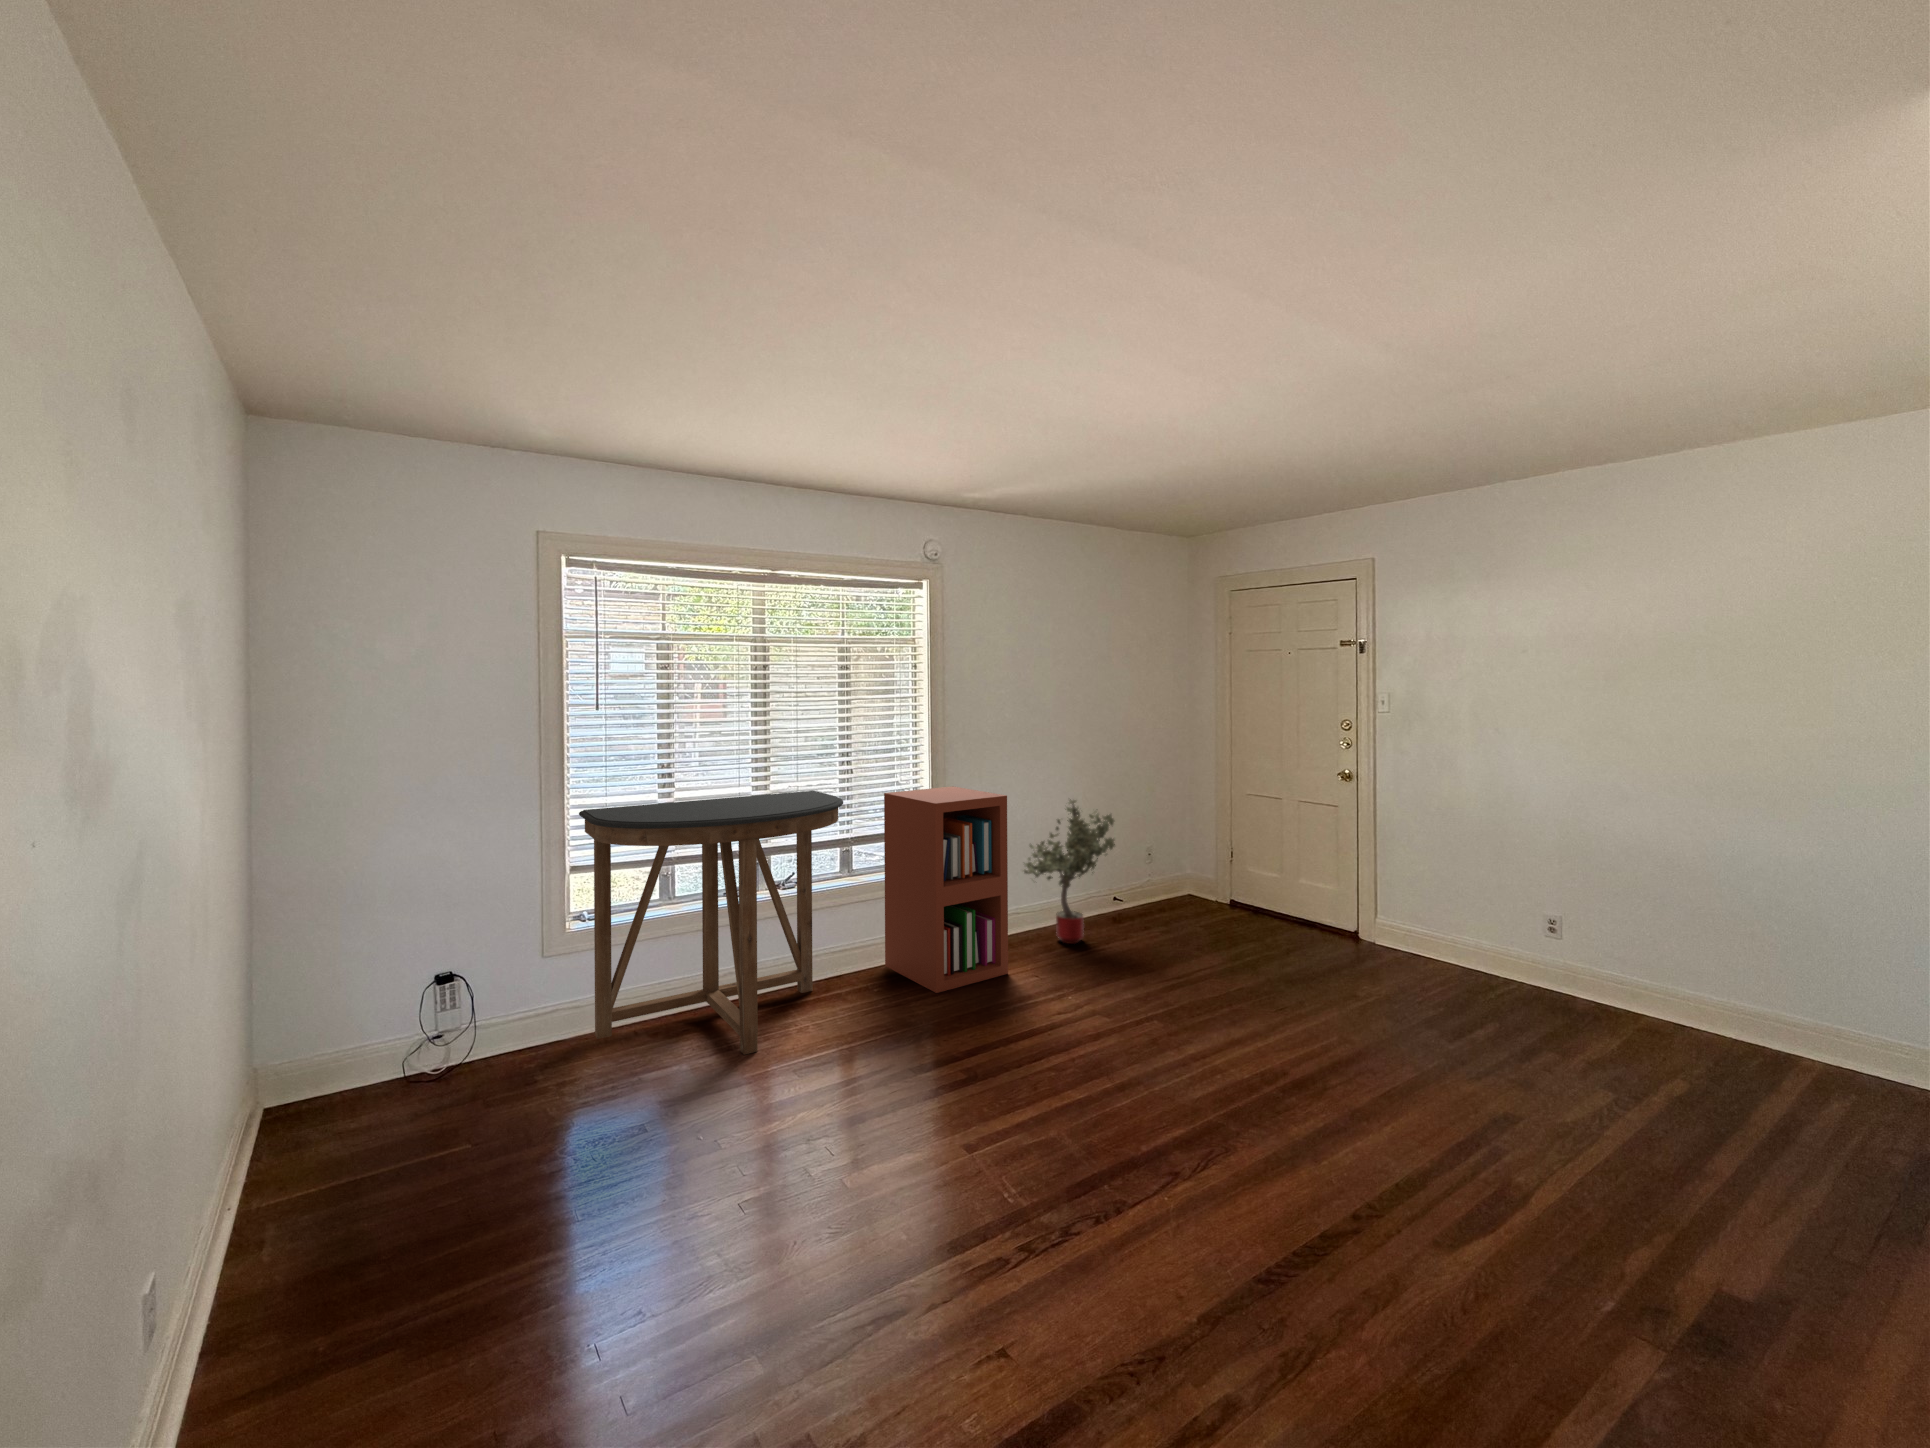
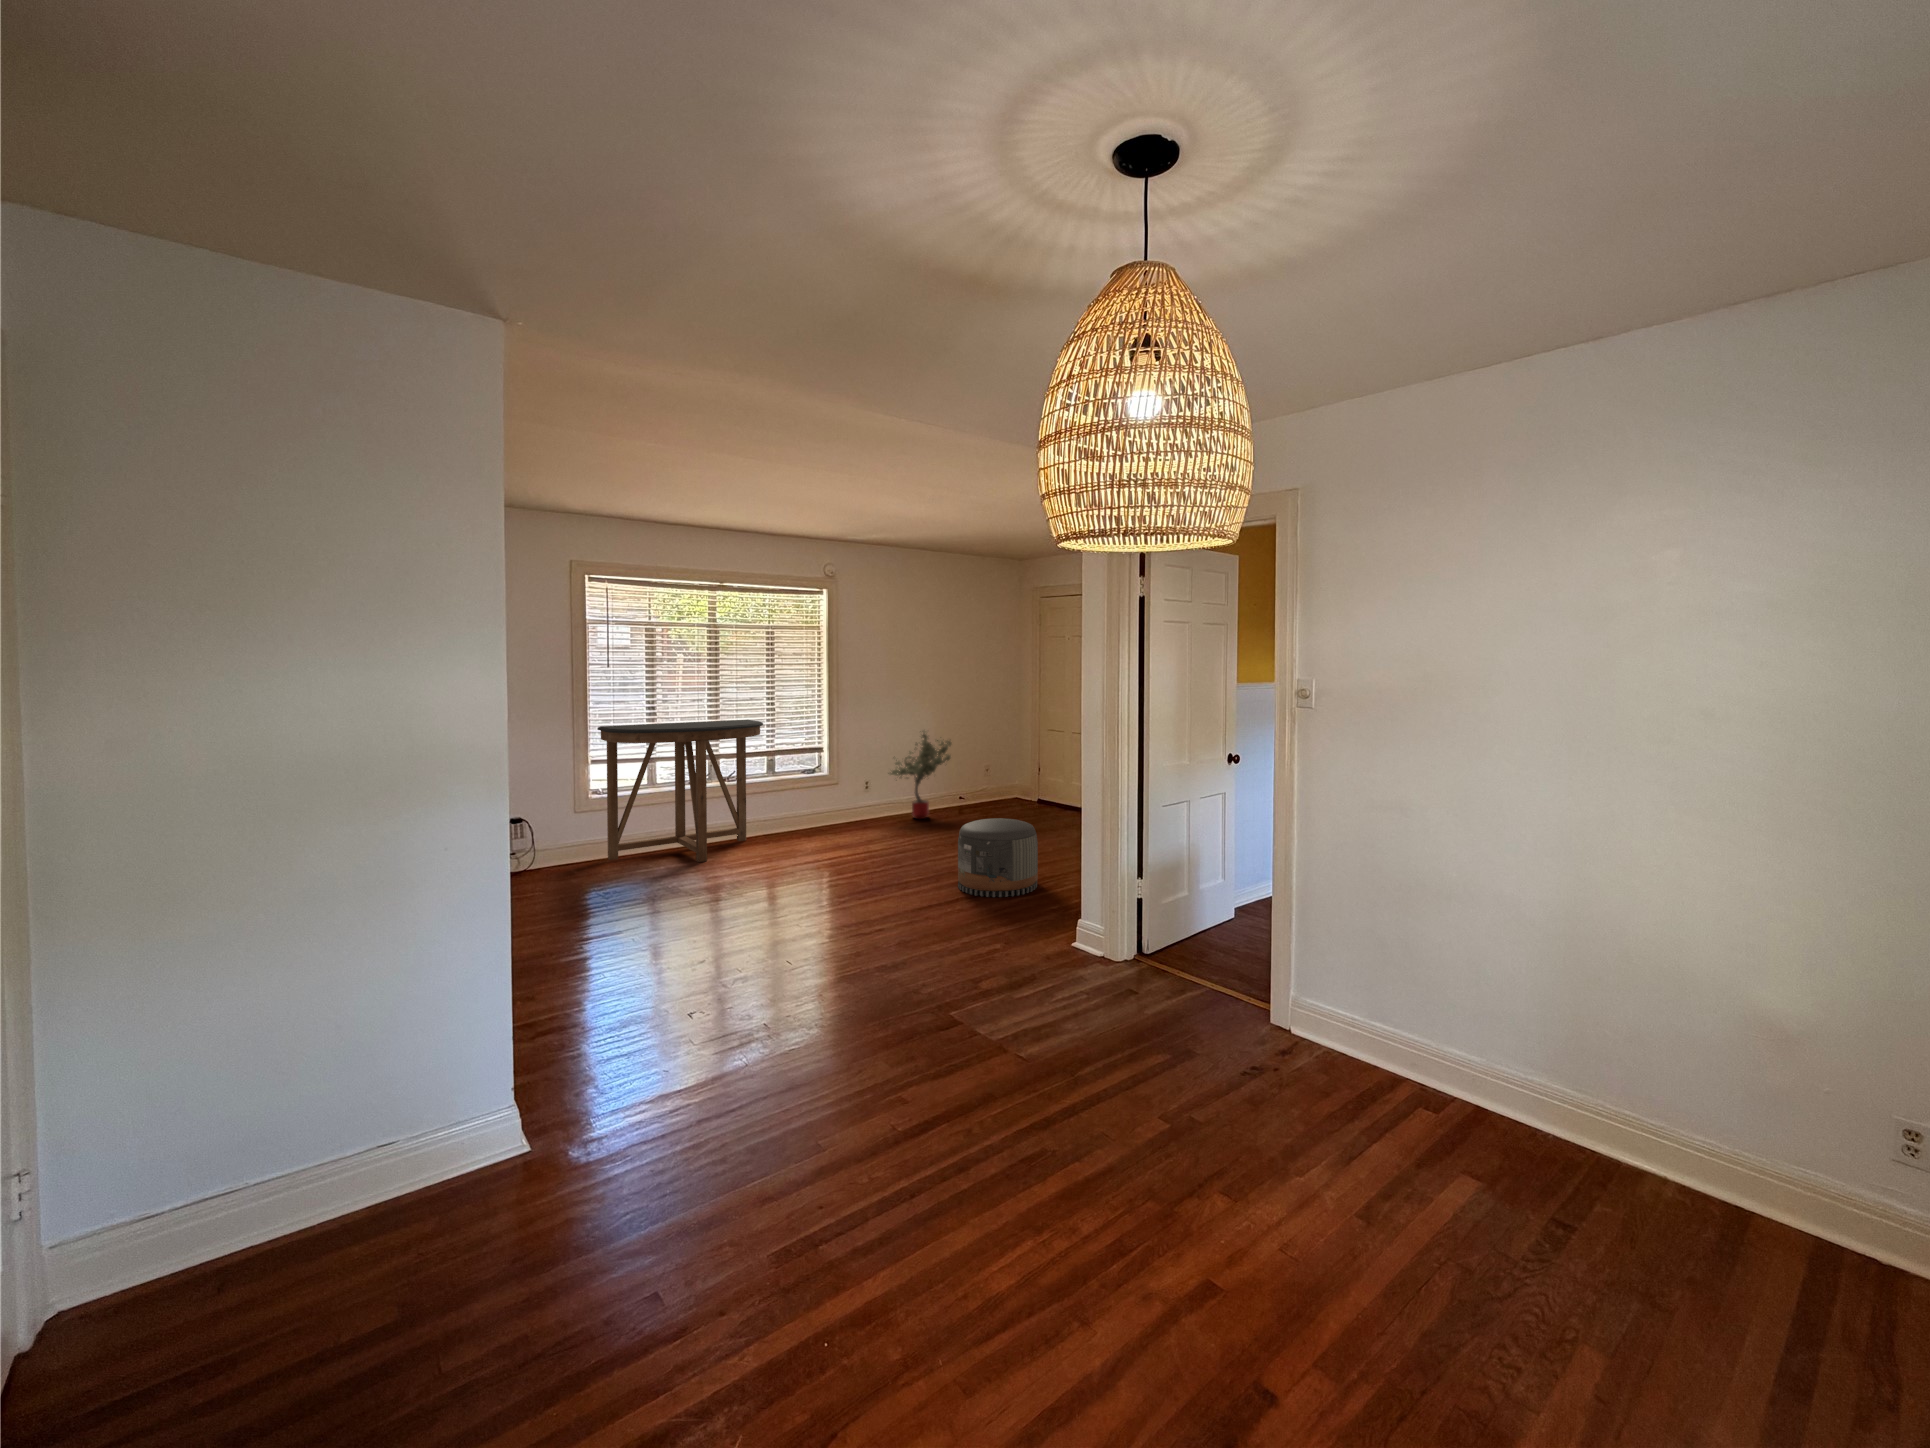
bookshelf: present [884,786,1008,993] -> none [796,720,872,839]
pouf: none [1281,1027,1482,1247] -> present [958,818,1038,897]

